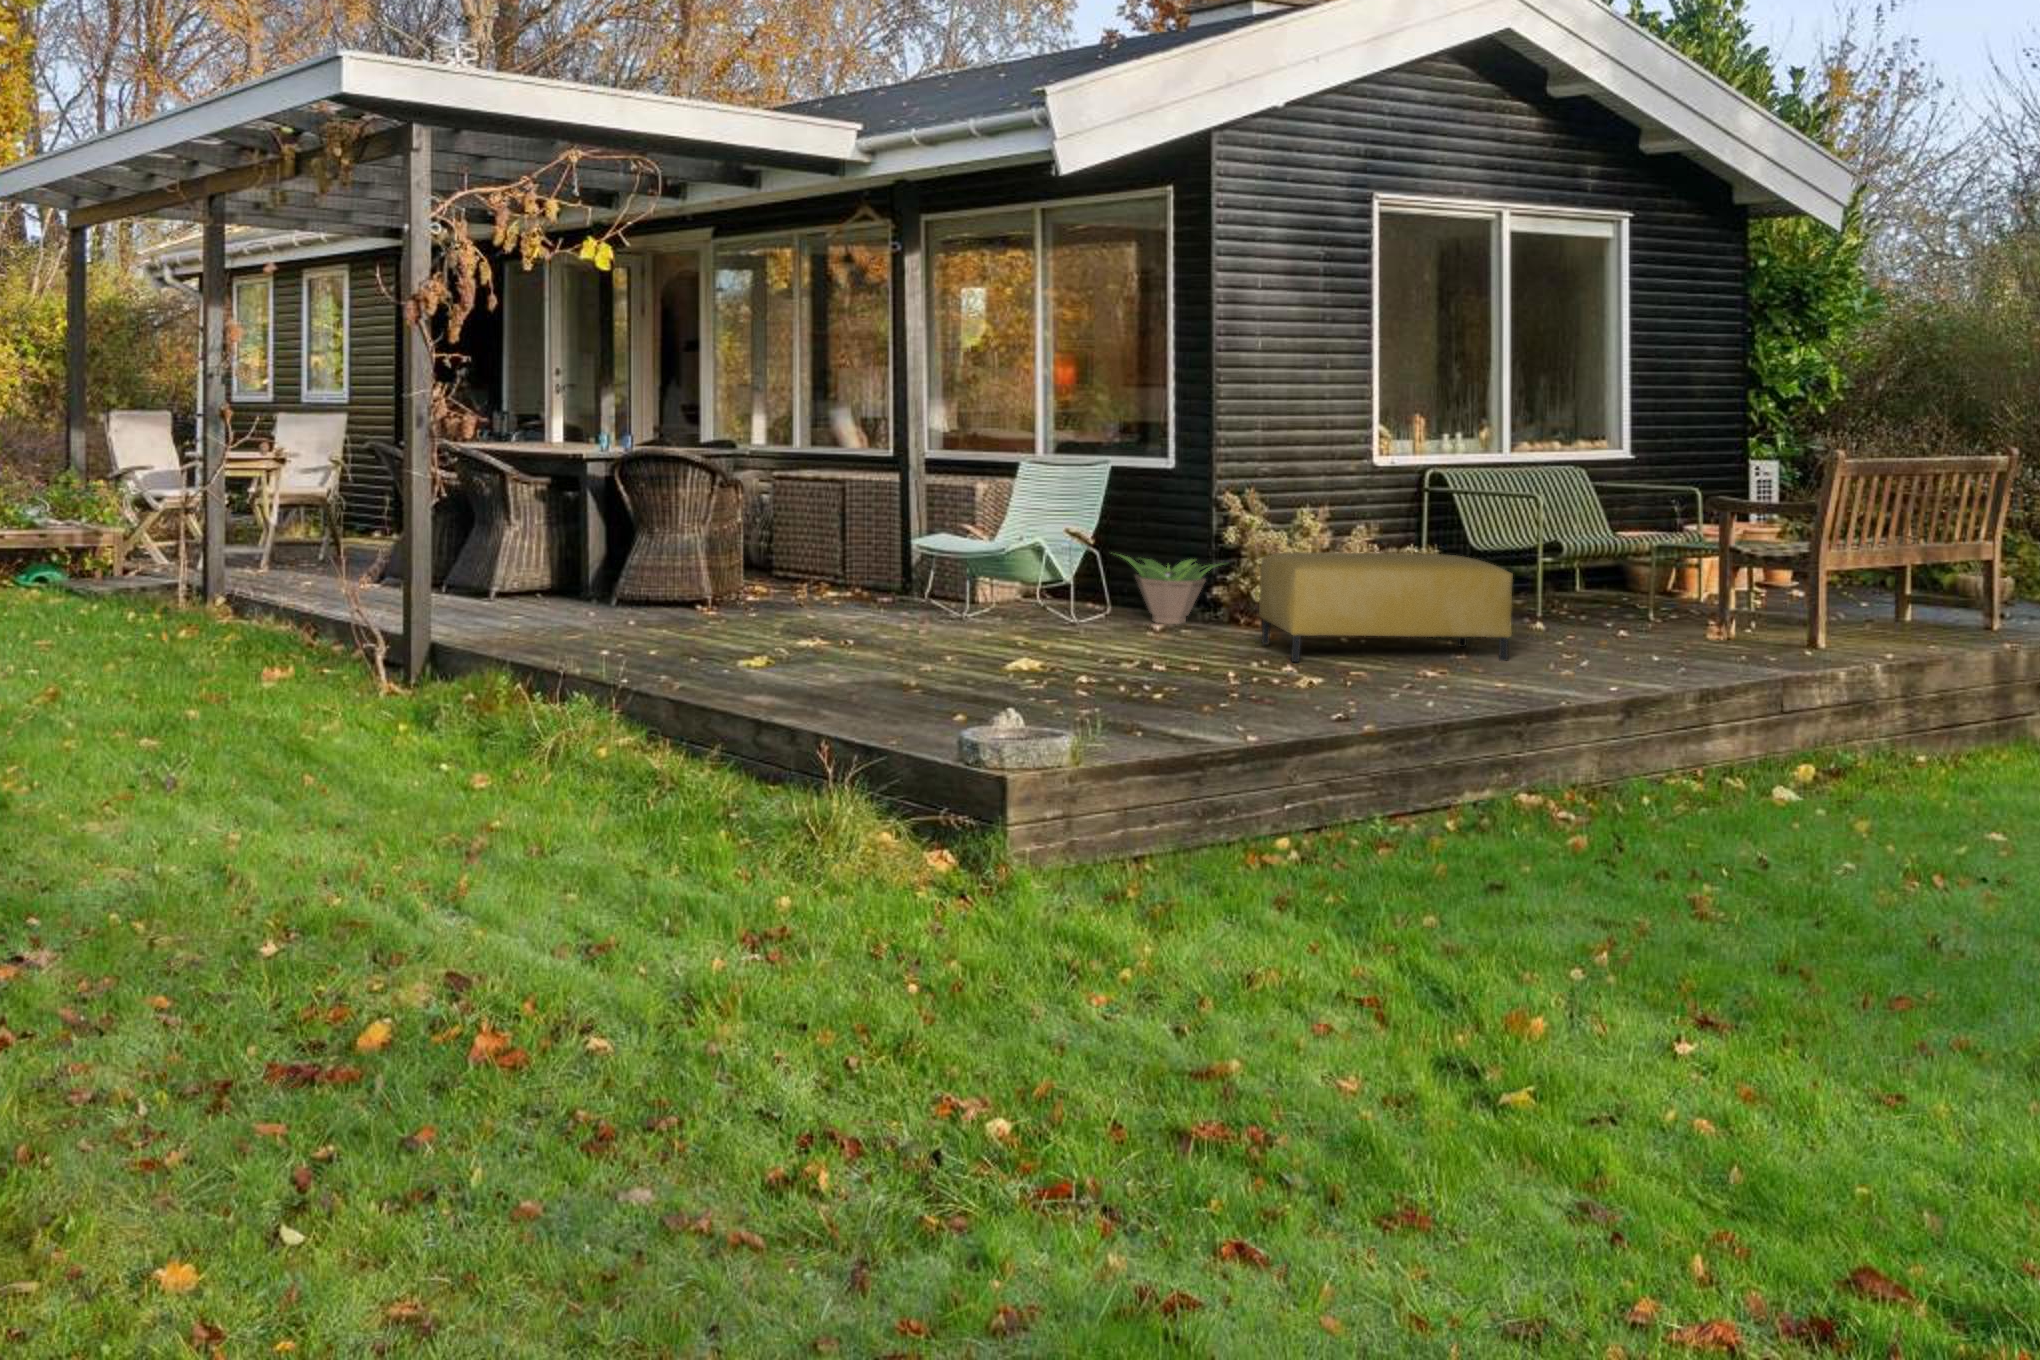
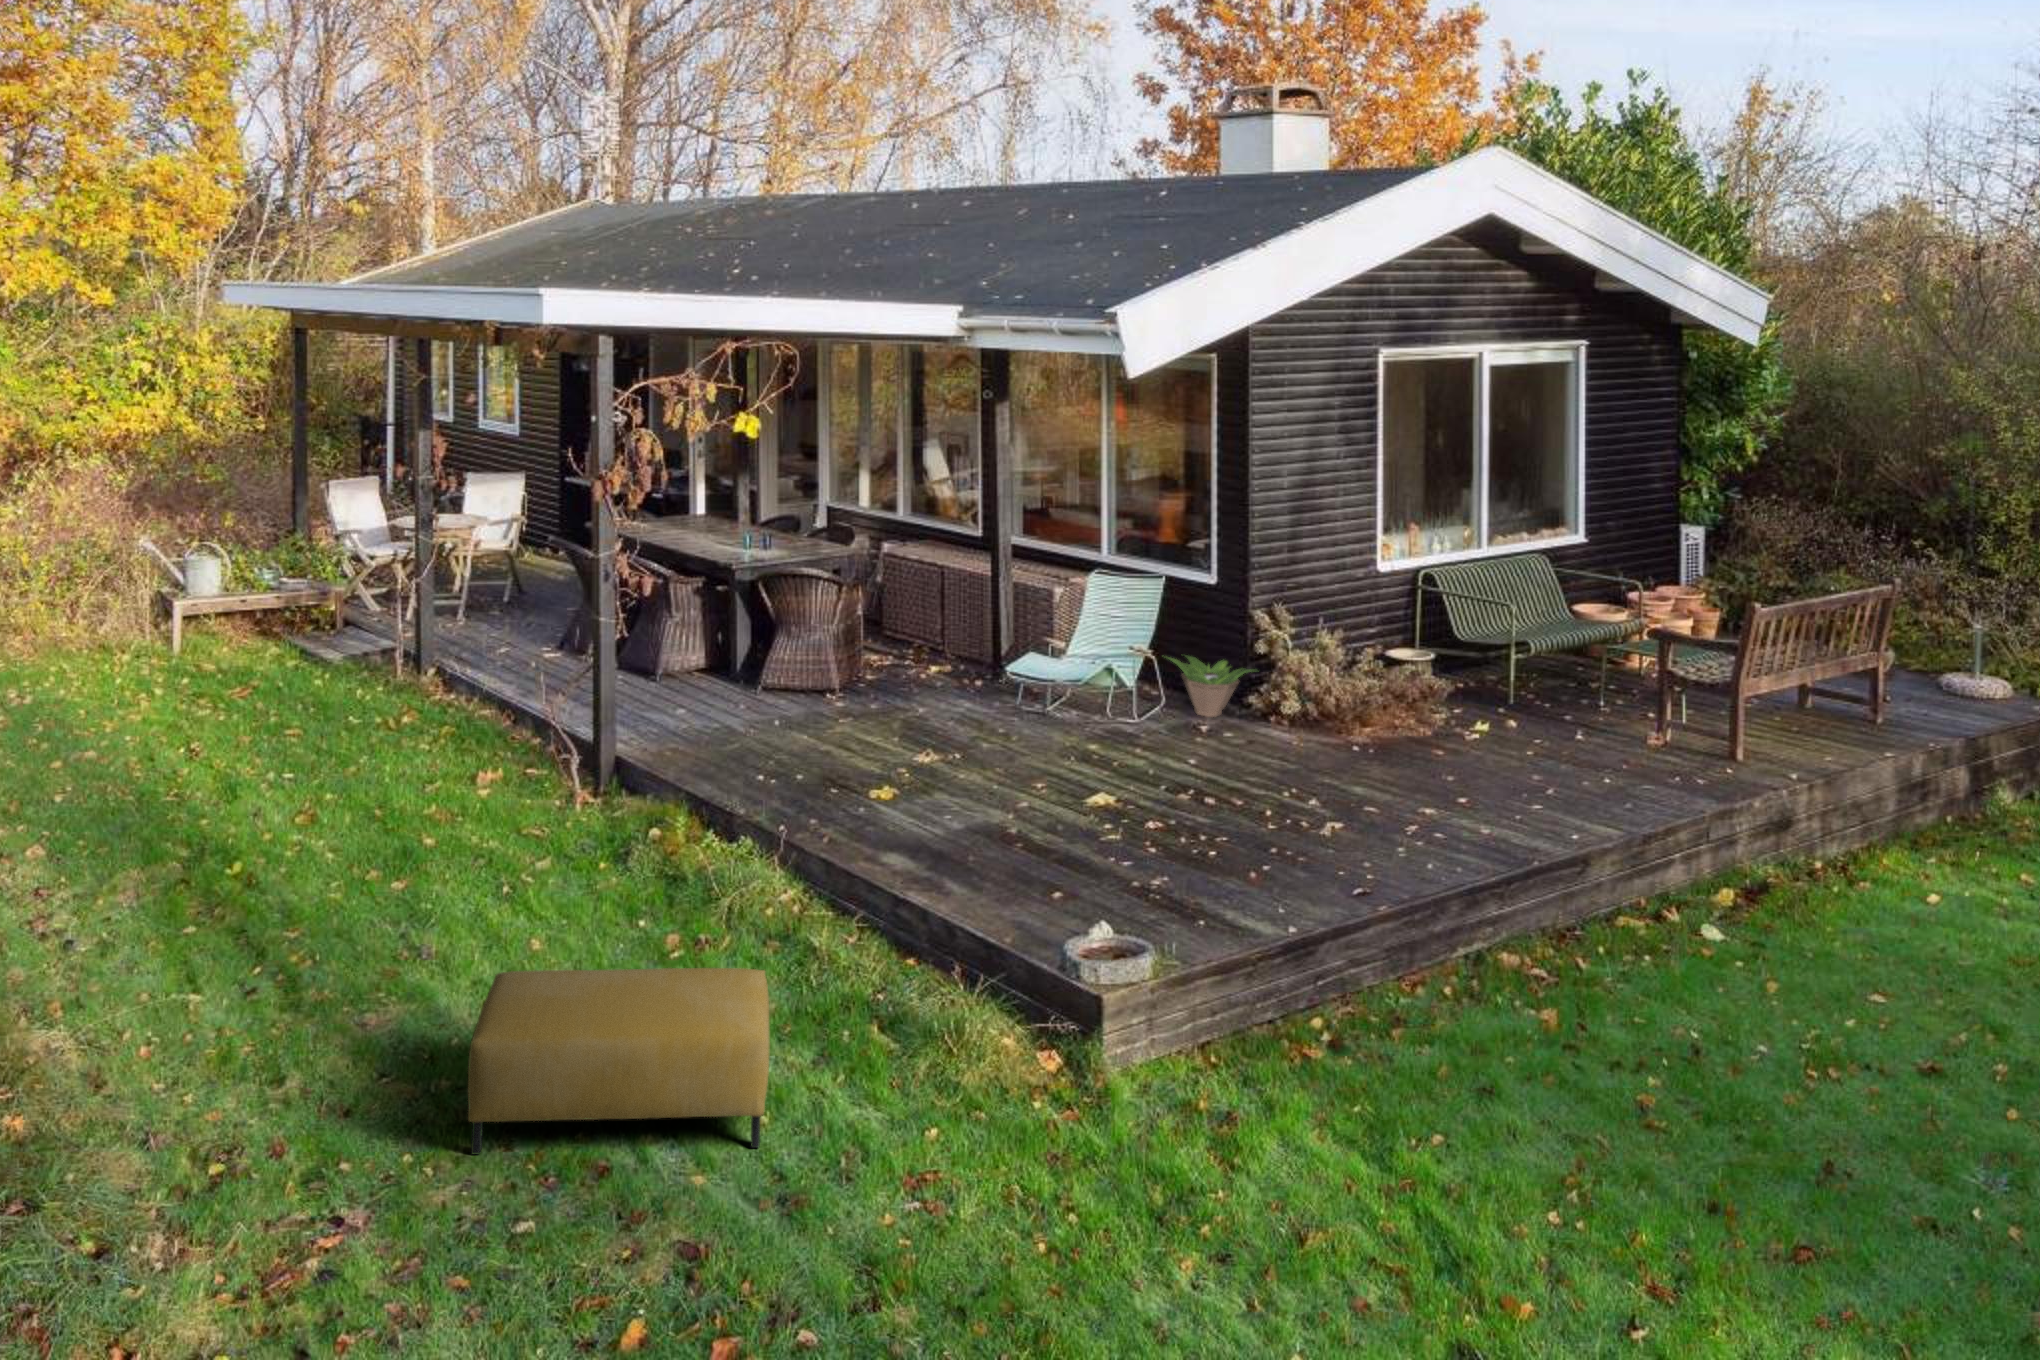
ottoman: present [1259,552,1513,662] -> present [468,968,770,1155]

